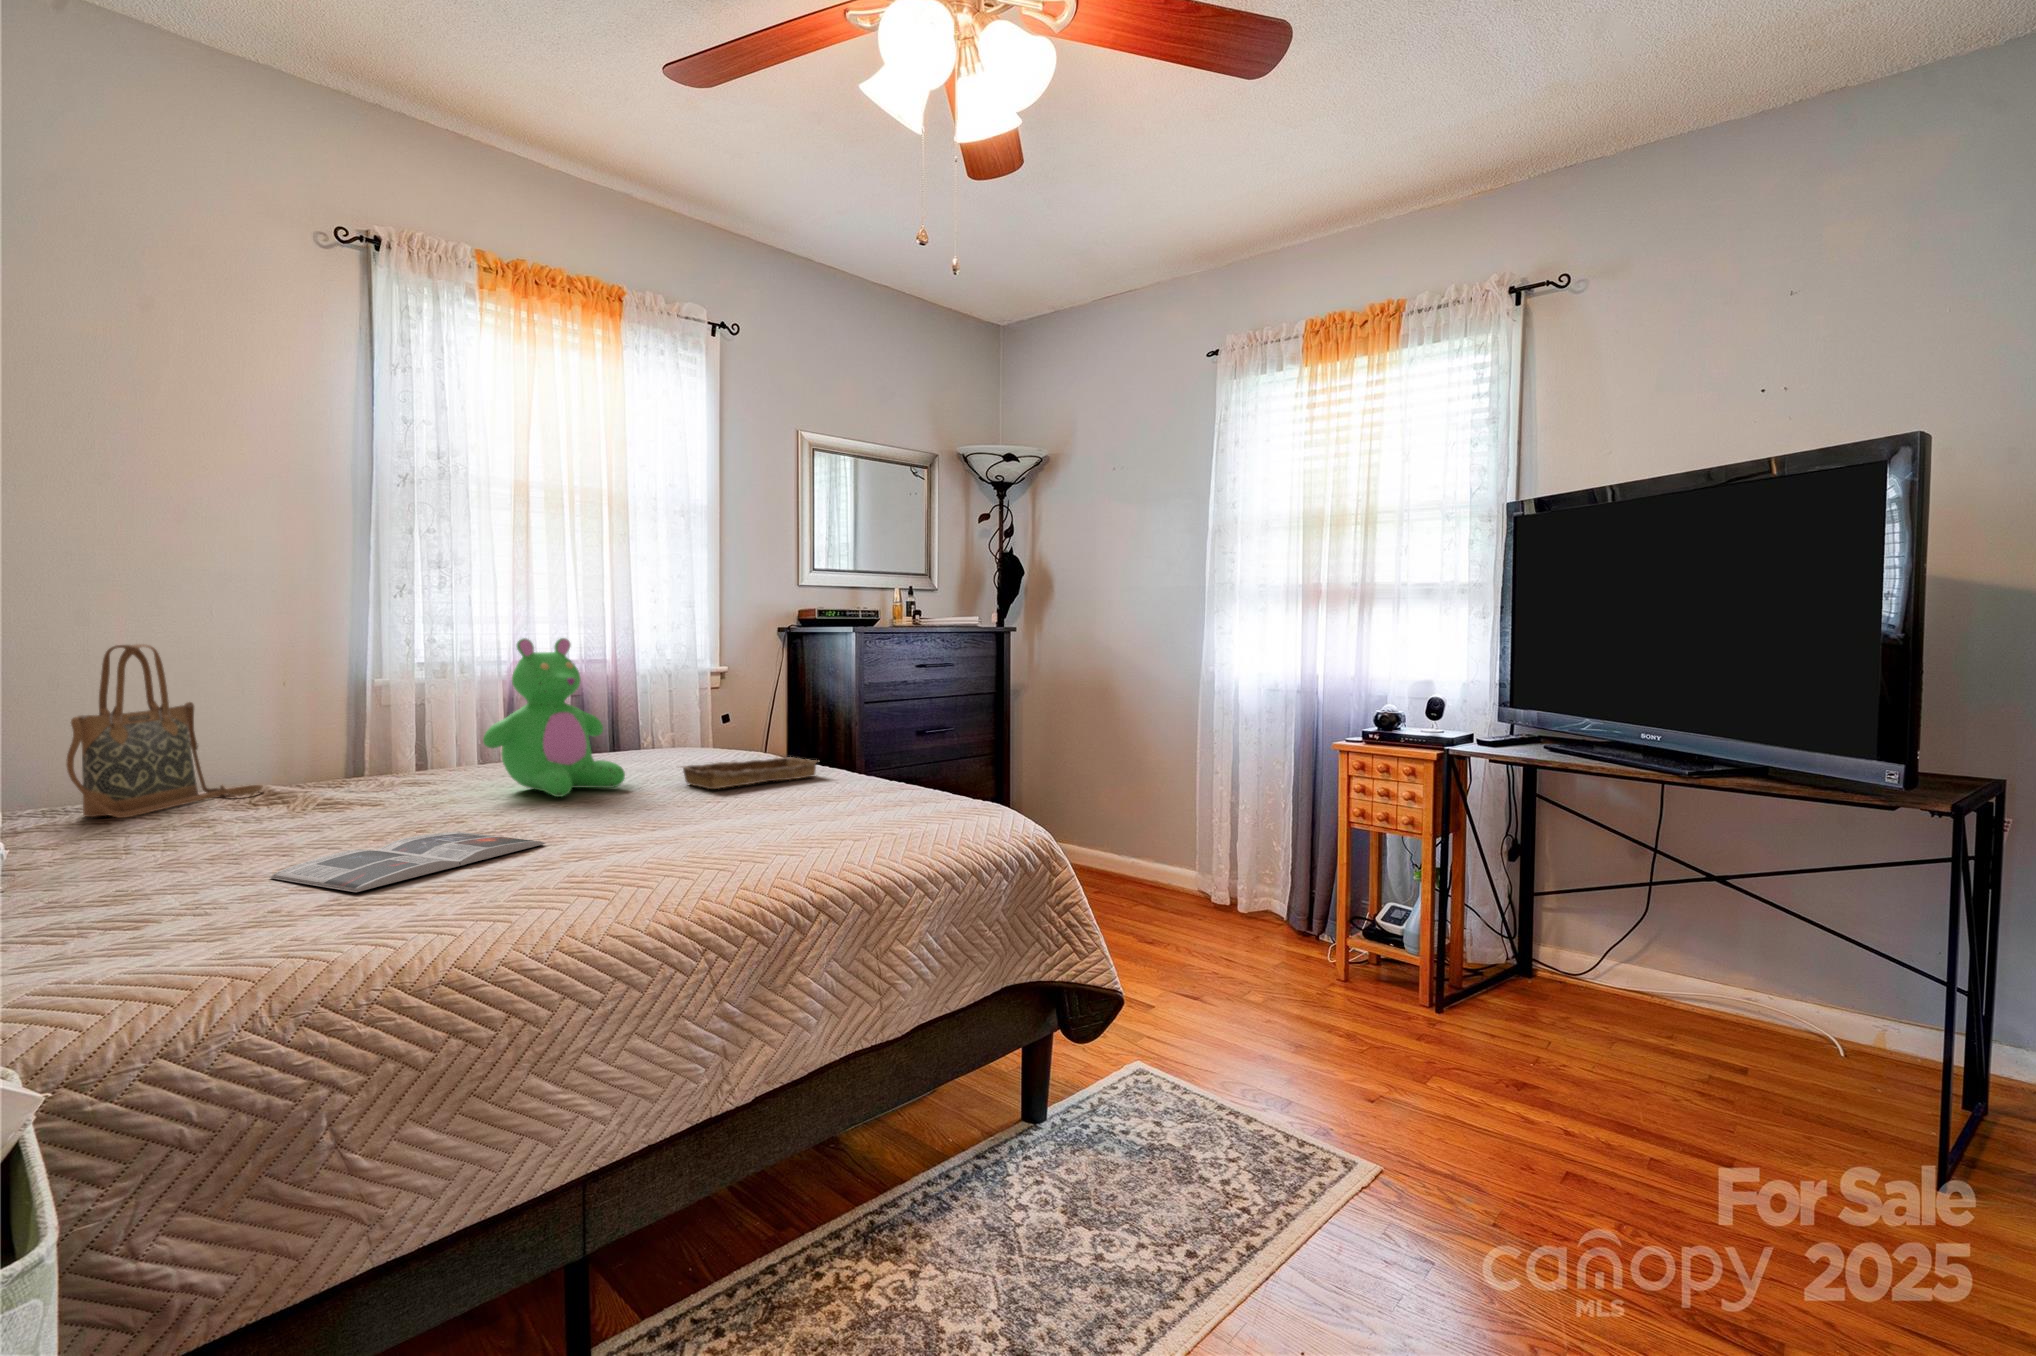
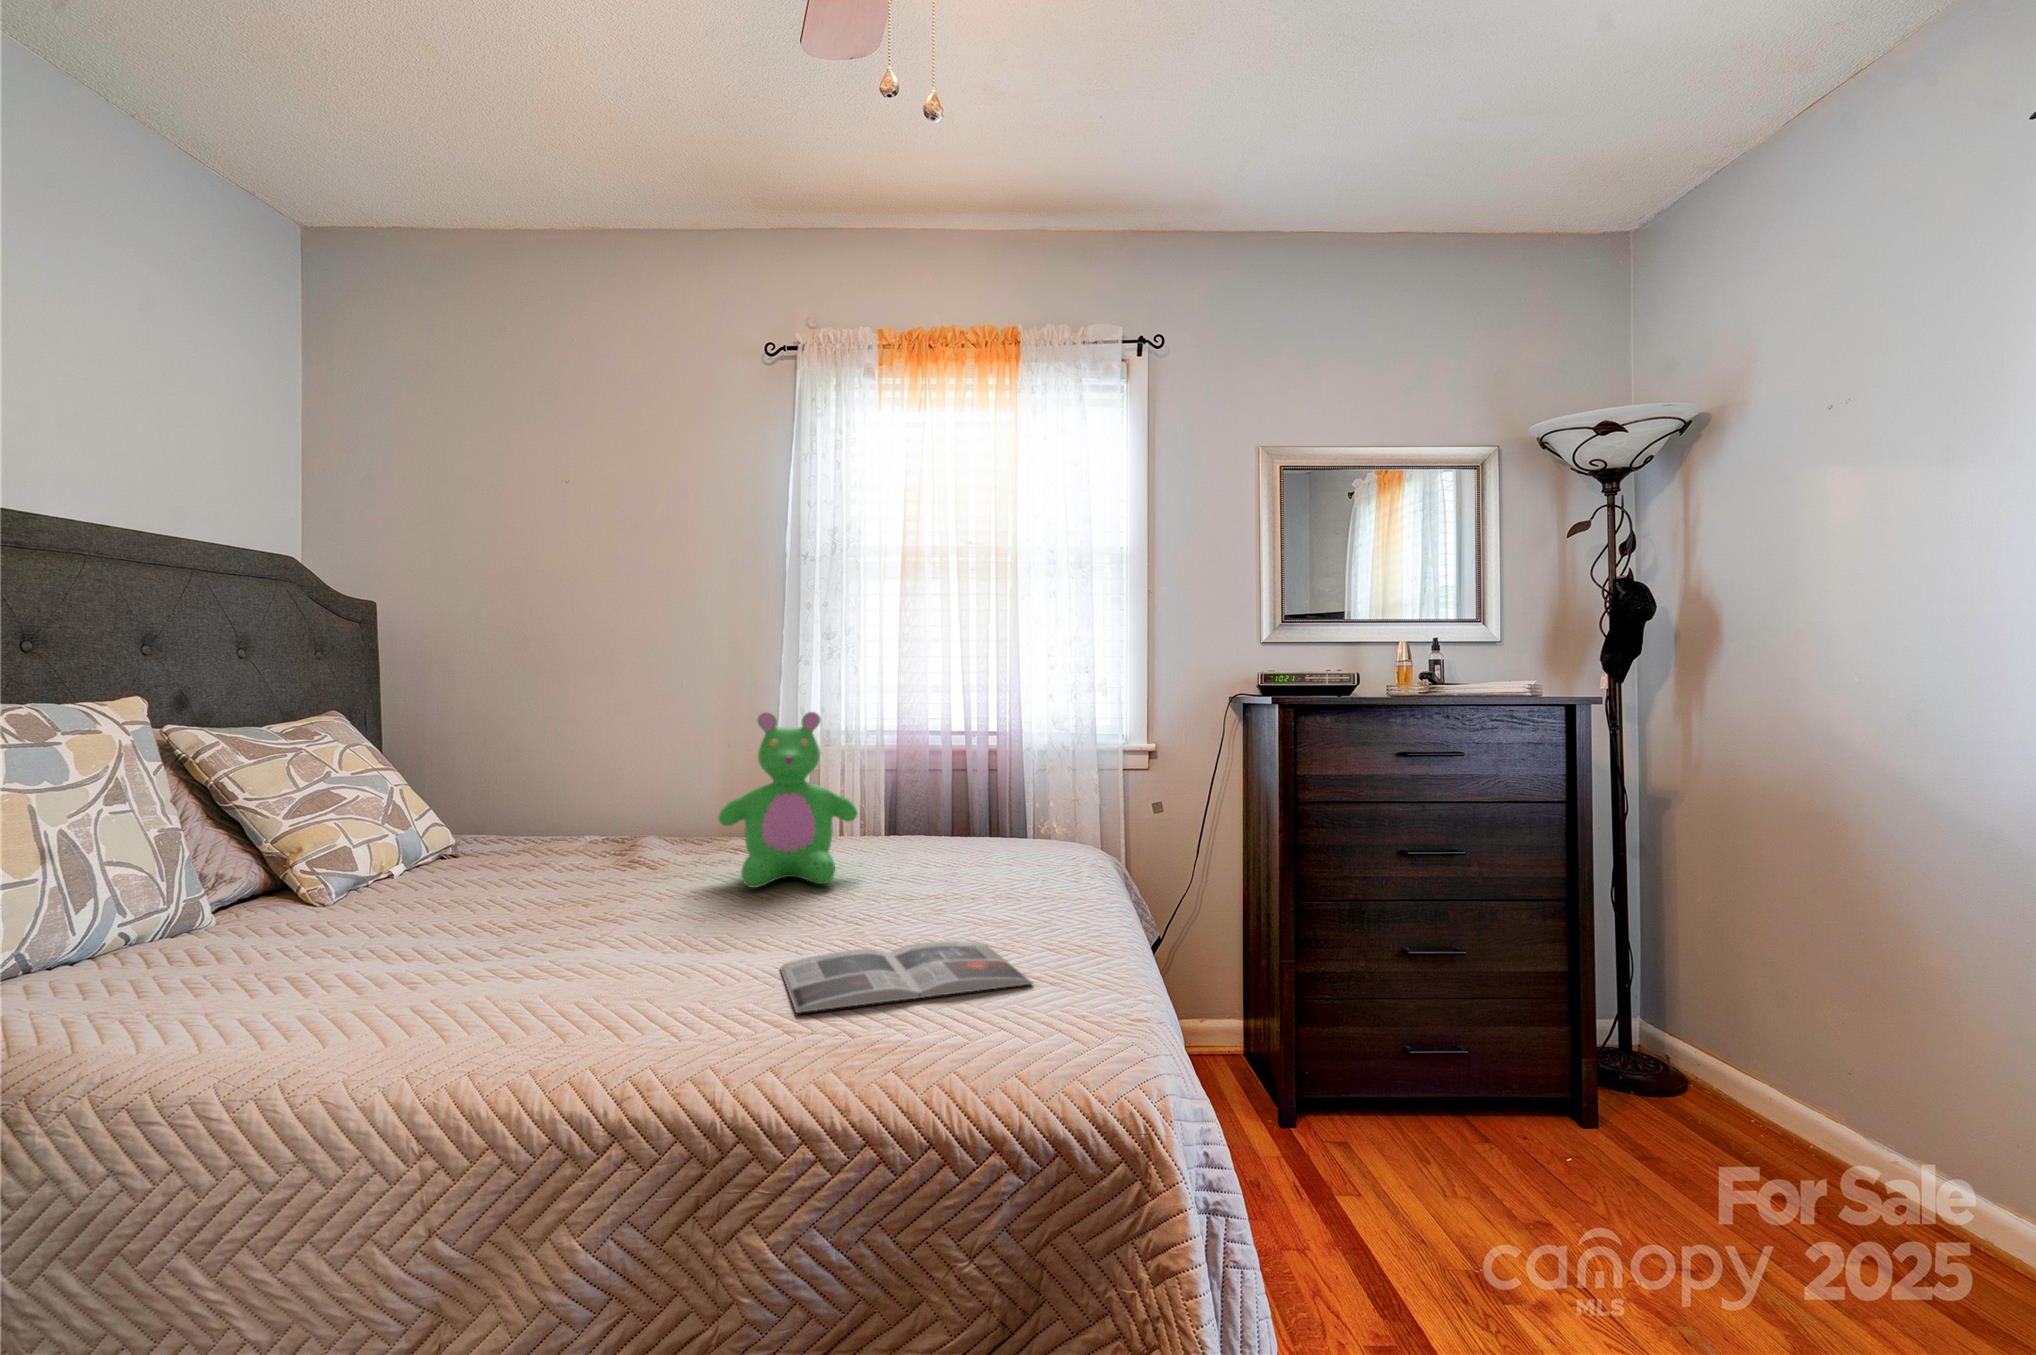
handbag: present [67,644,263,818] -> none [492,714,650,854]
tray: present [683,757,819,789] -> none [873,868,1040,907]
magazine: present [269,832,545,892] -> present [780,941,1032,1013]

